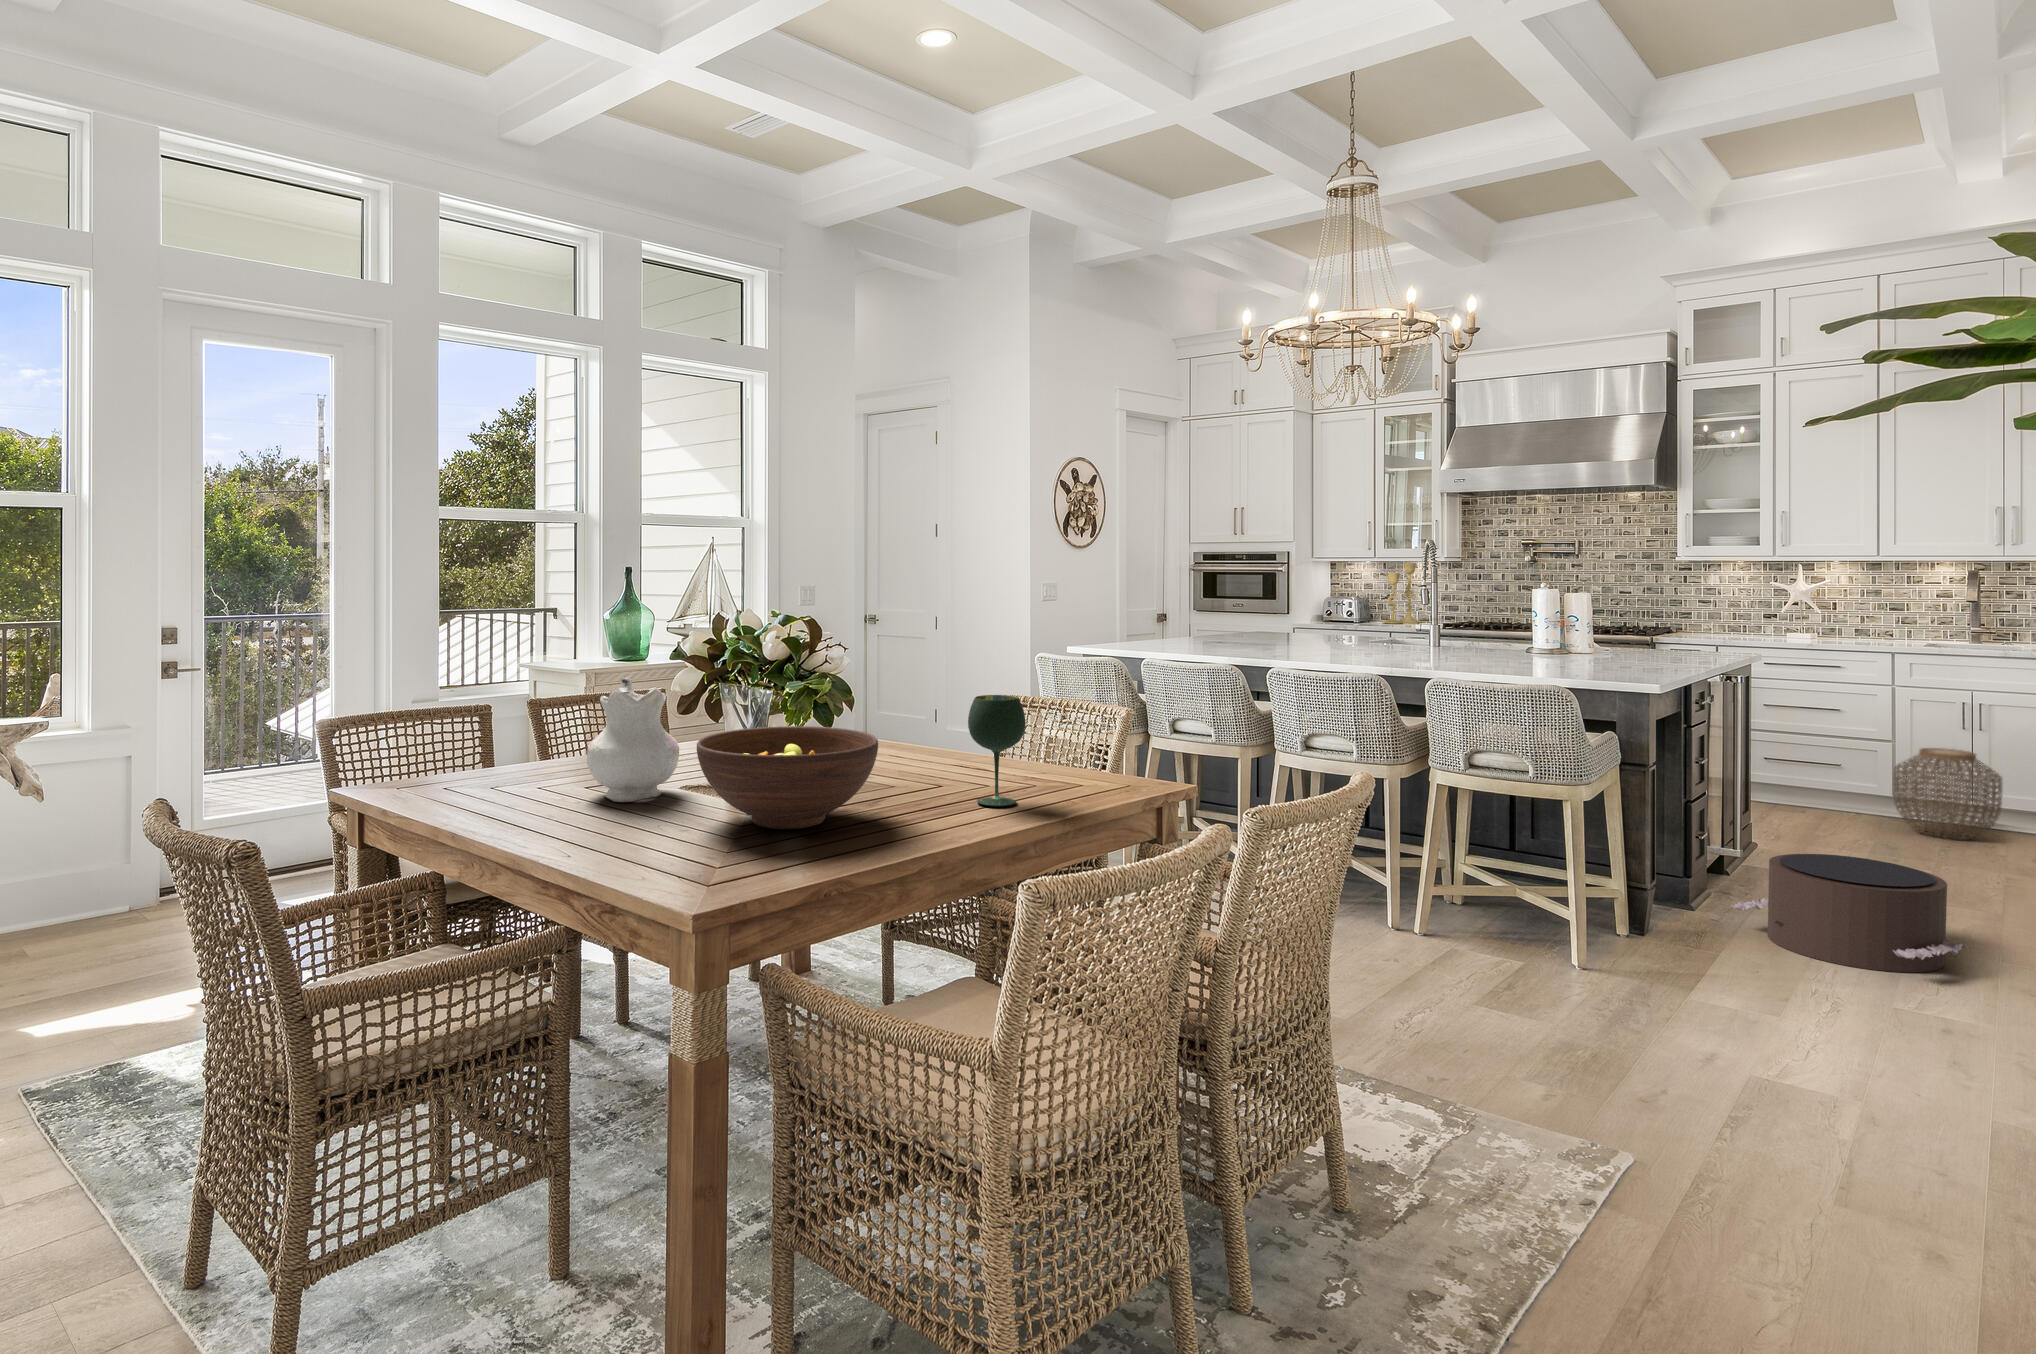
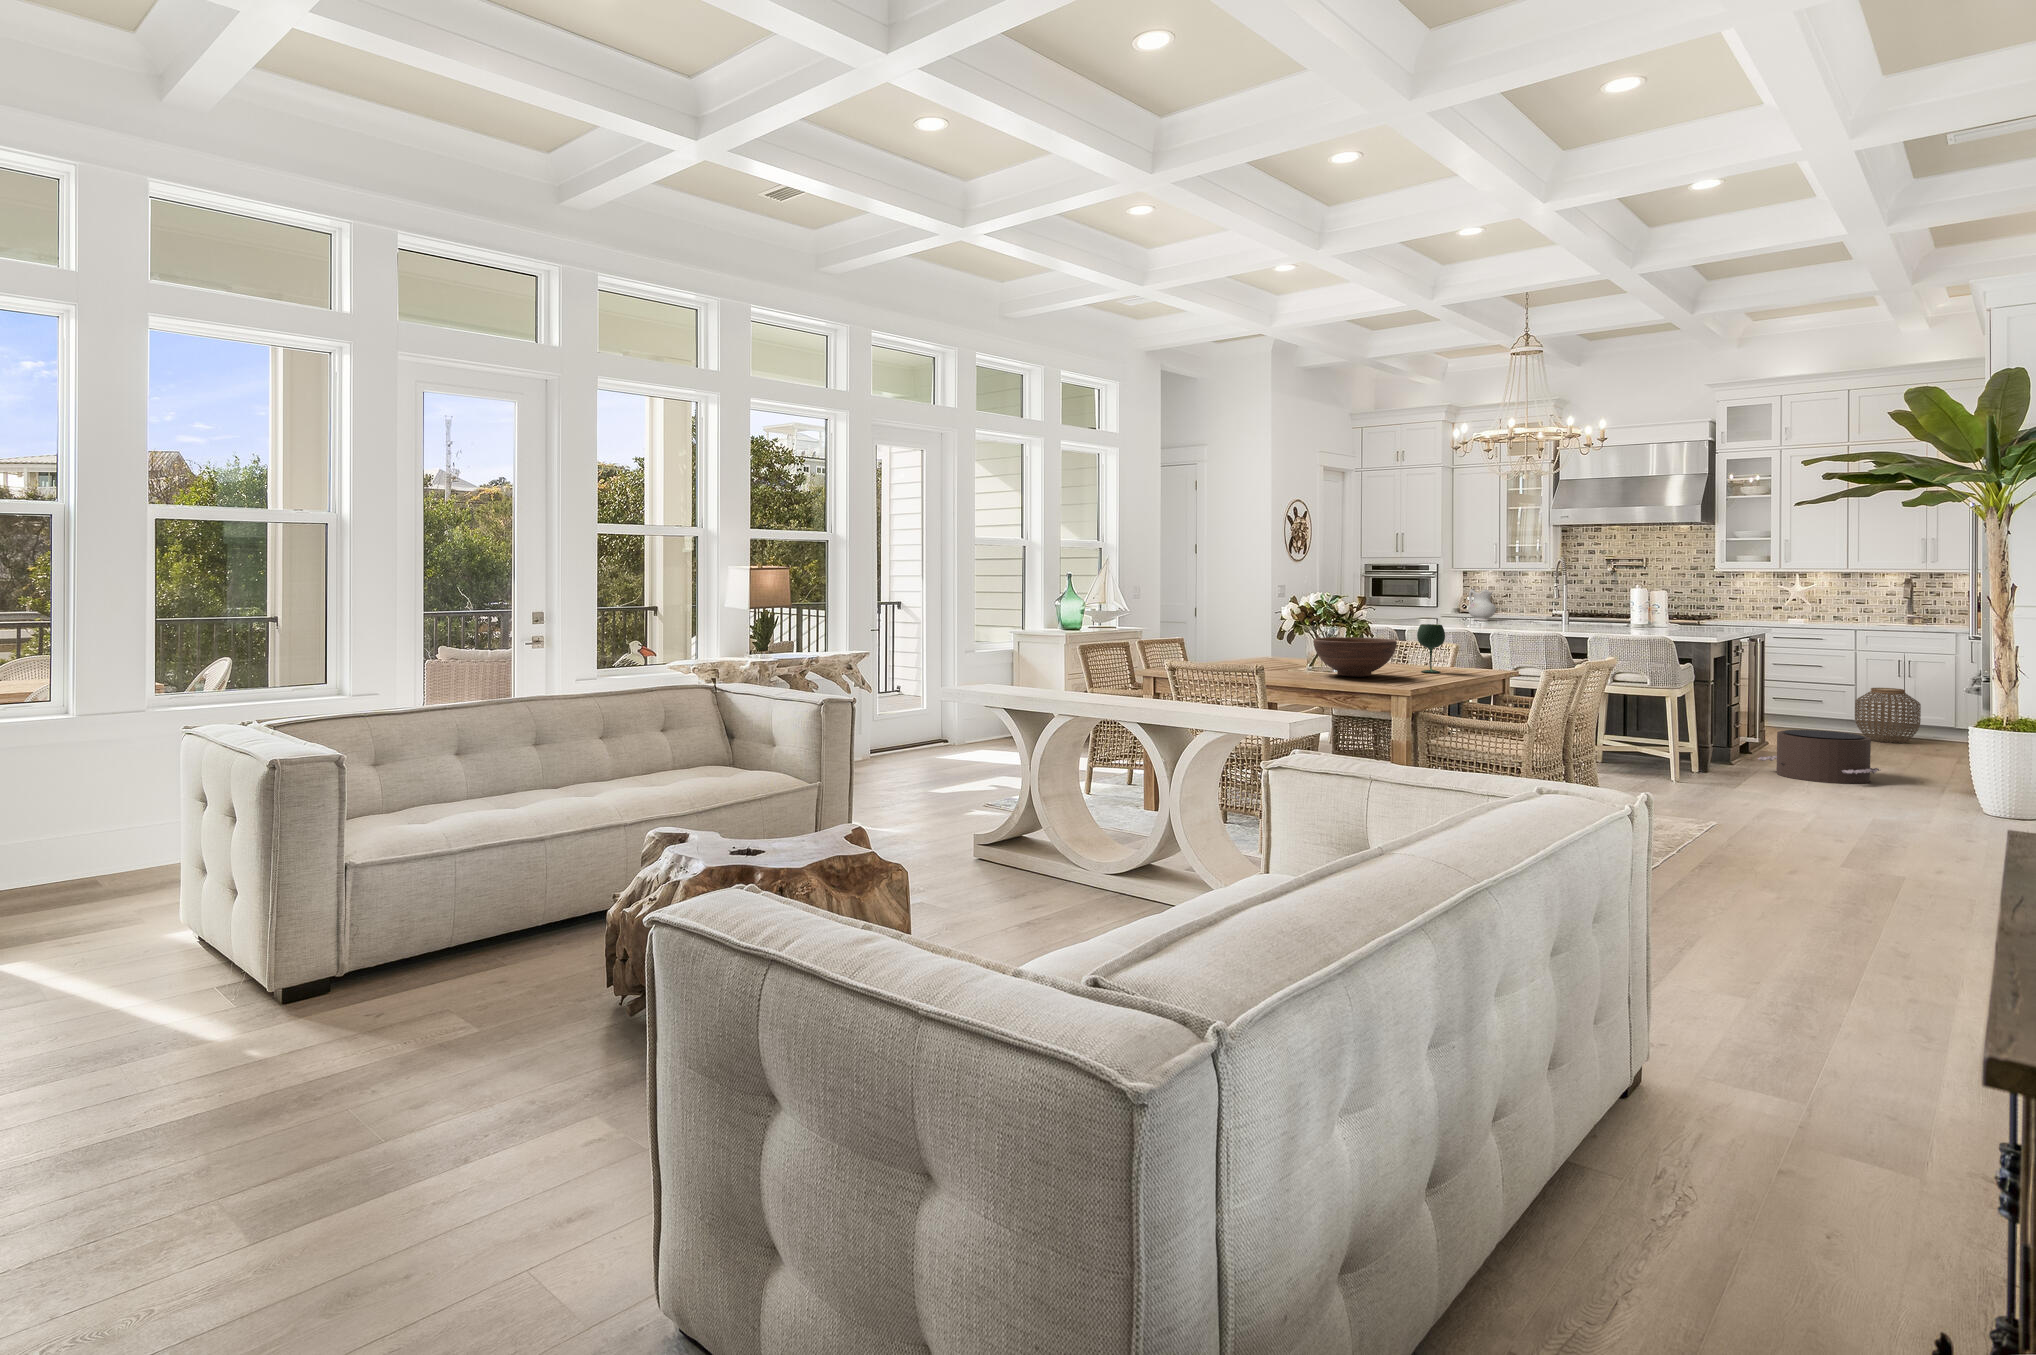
candlestick: present [1383,563,1422,624] -> none [1506,573,1534,615]
ceramic pitcher: present [587,677,679,802] -> present [1468,589,1496,621]

